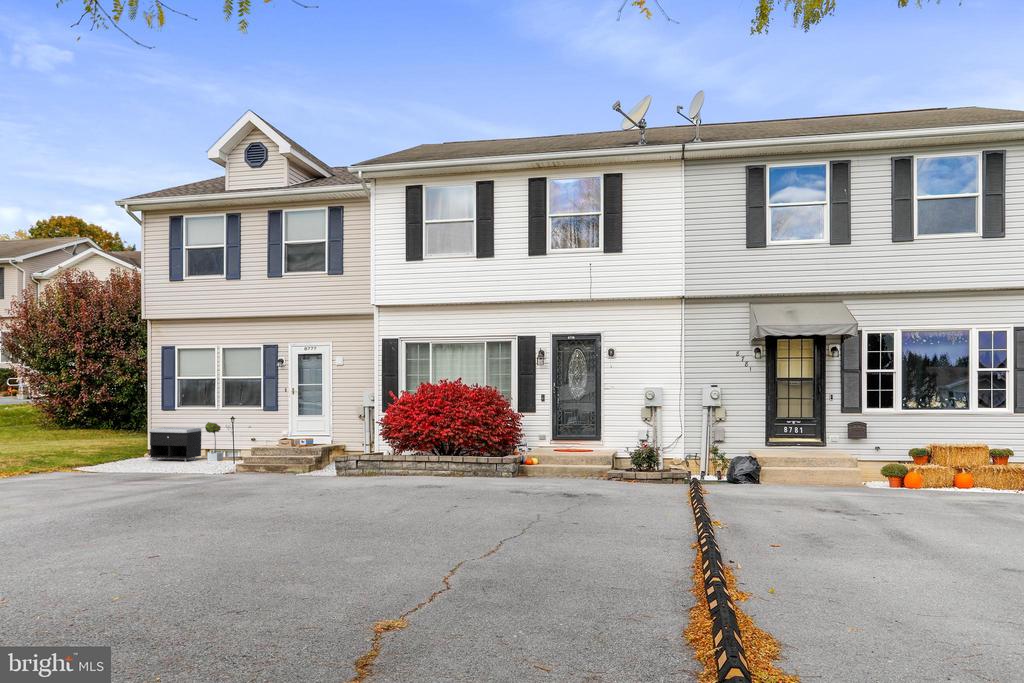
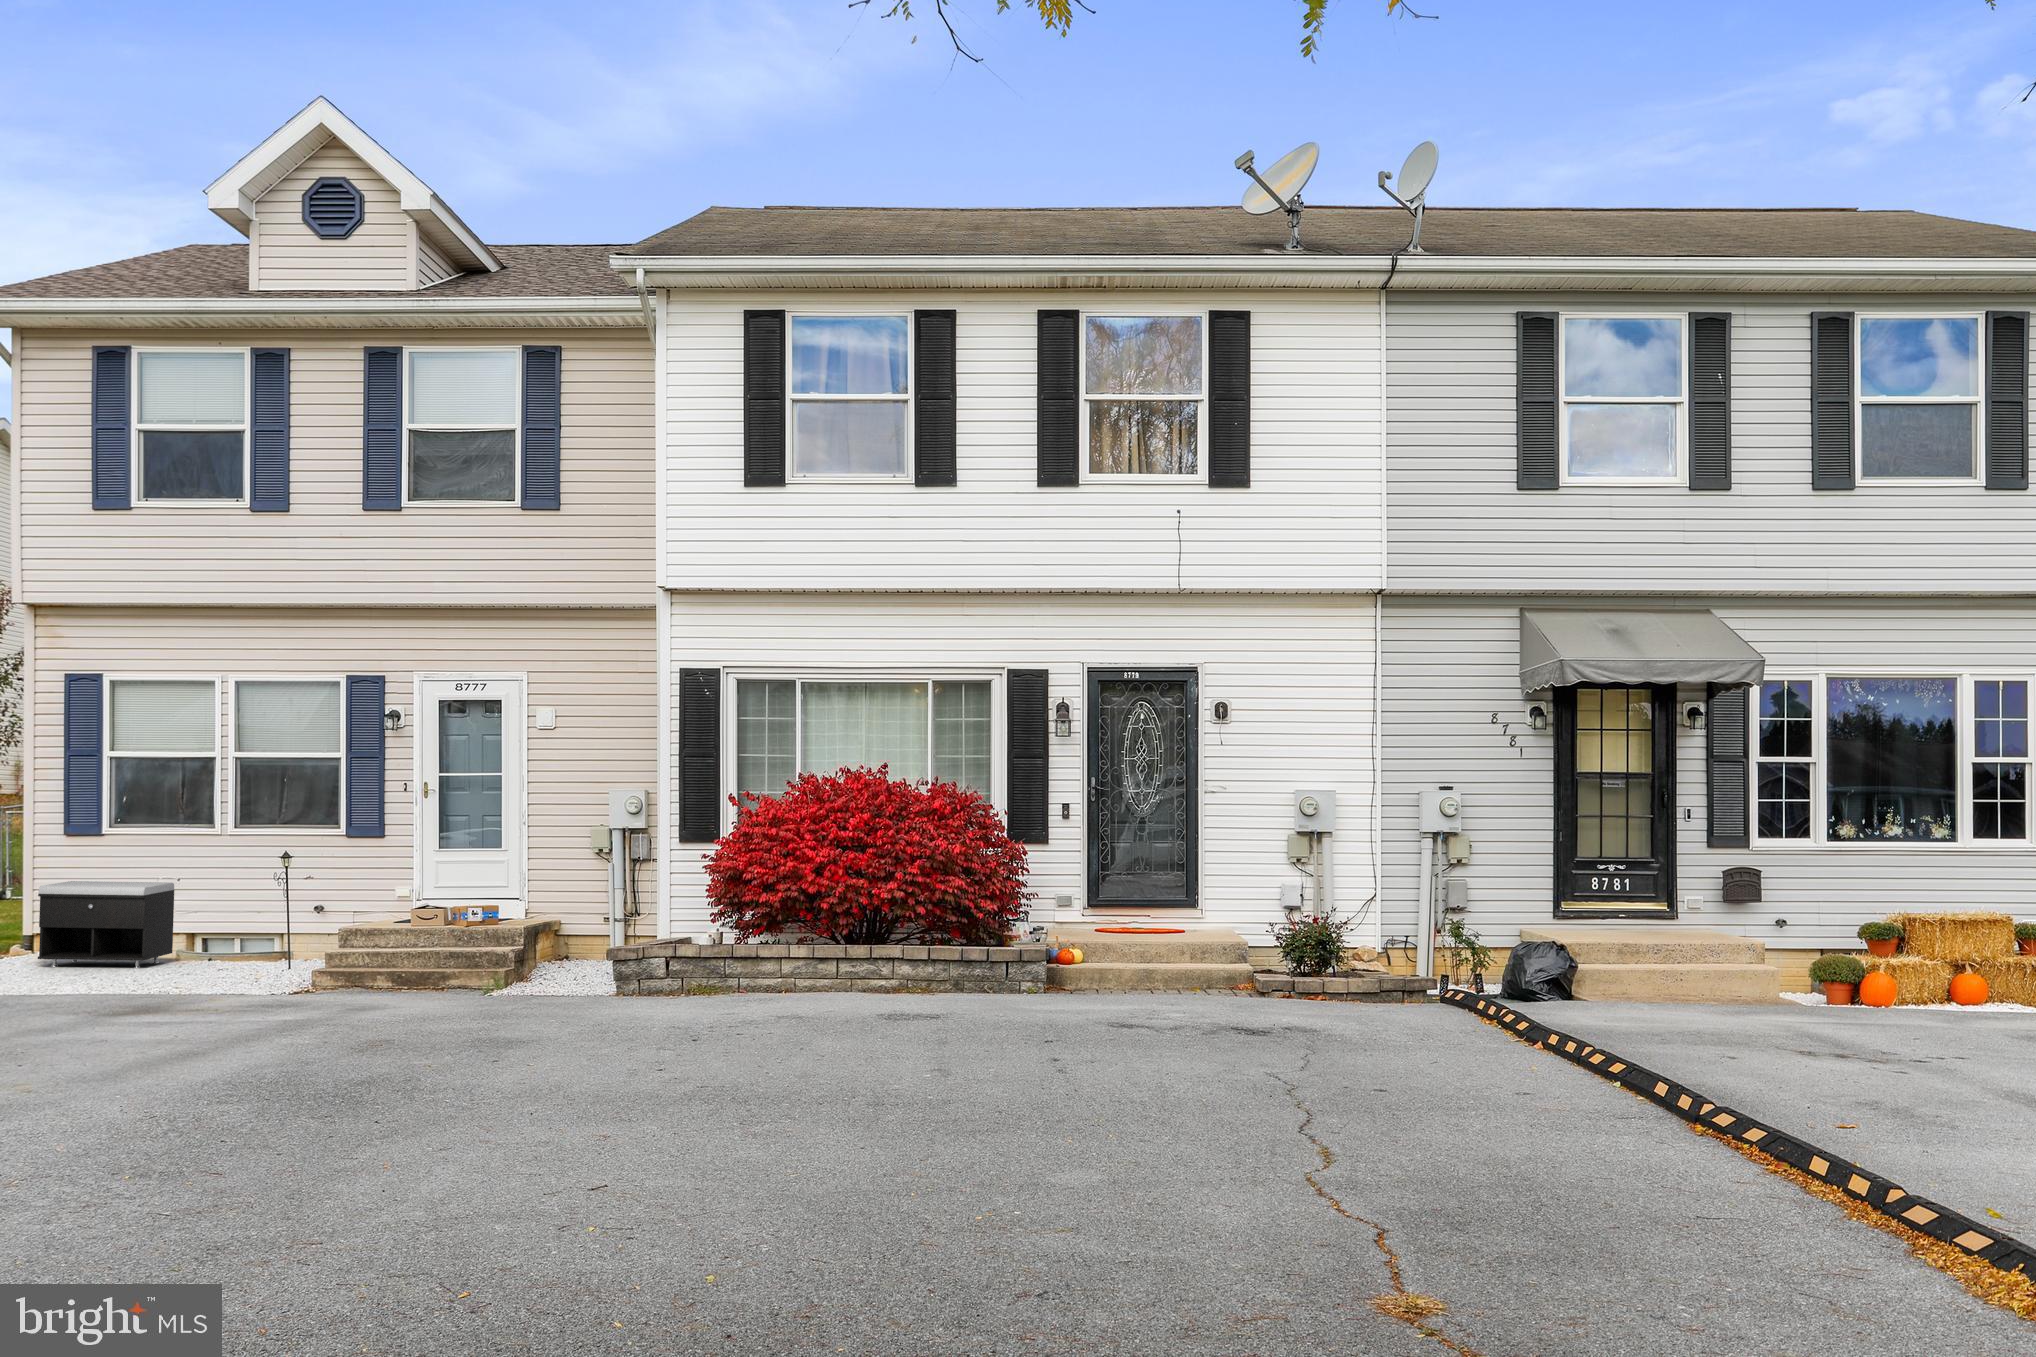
potted tree: present [205,422,223,461] -> none [189,867,233,966]

